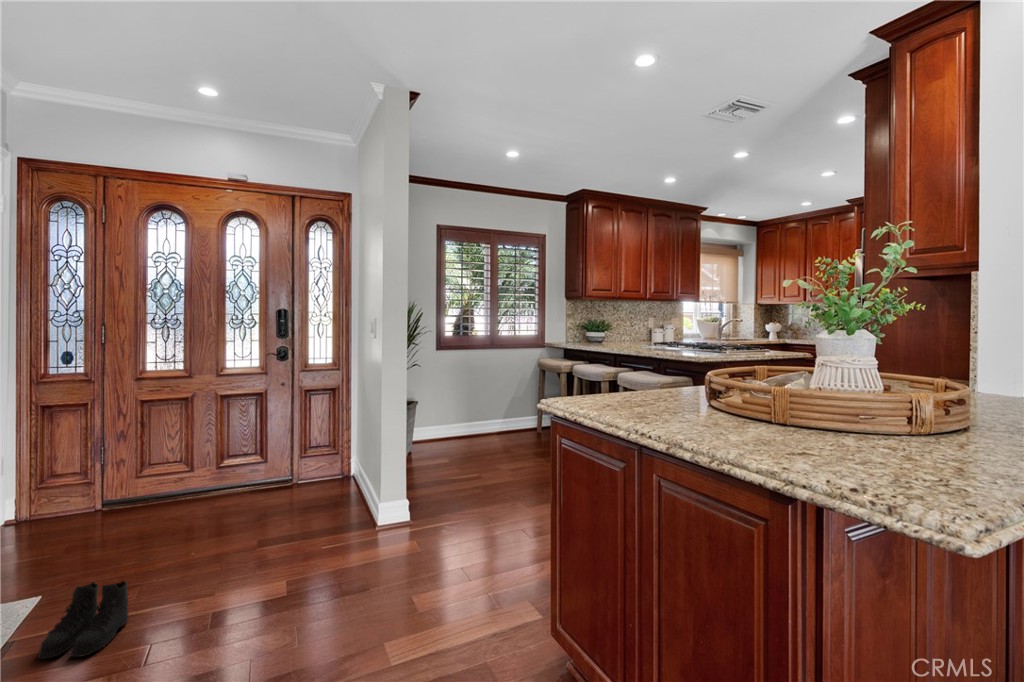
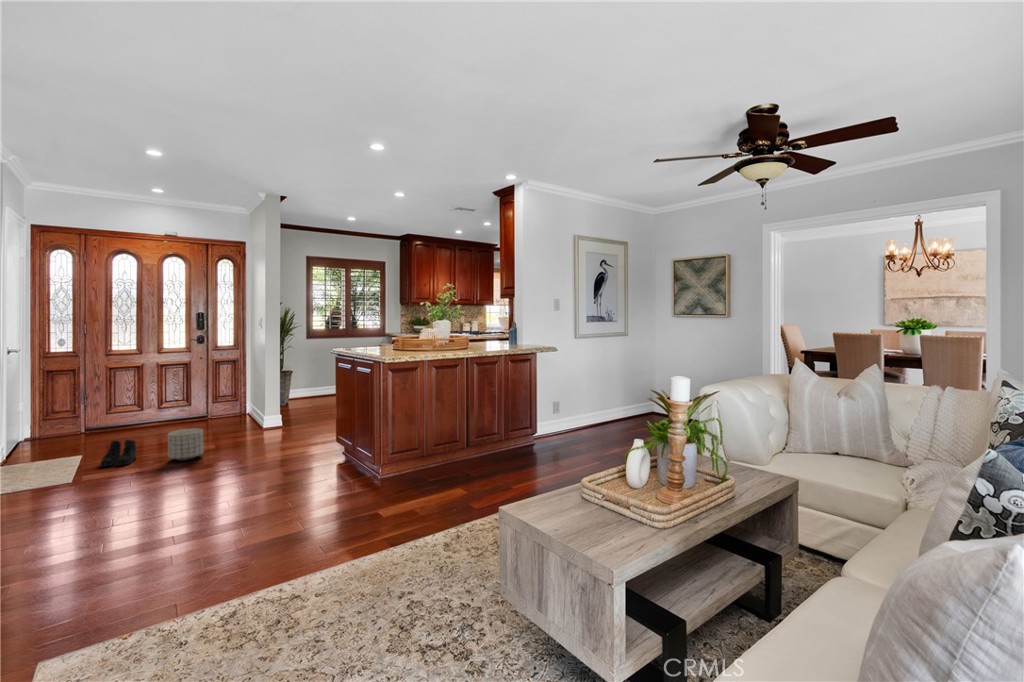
planter: none [182,559,259,648] -> present [168,429,203,461]

